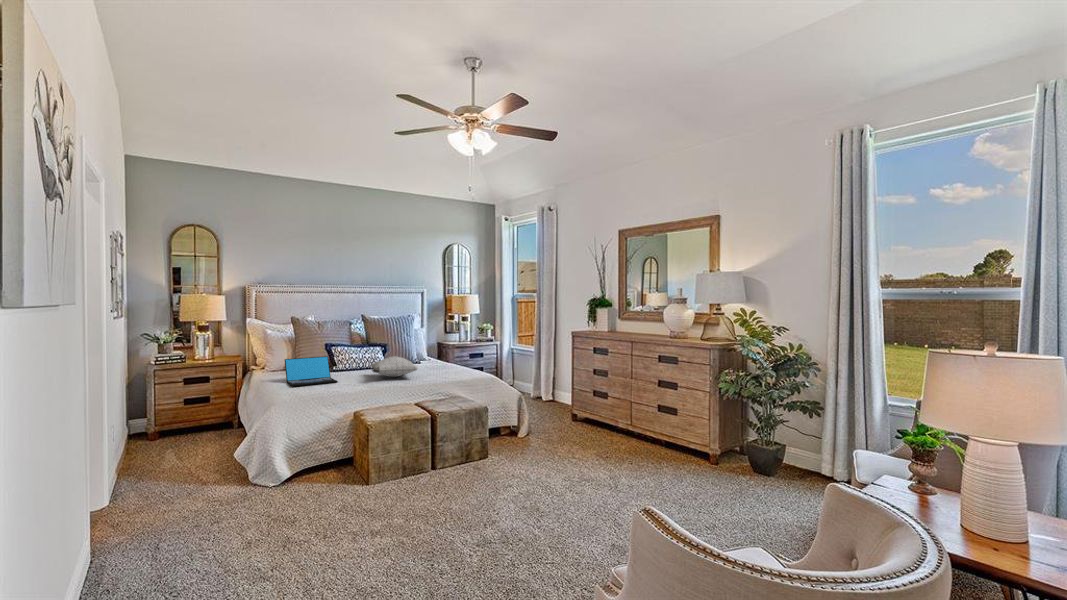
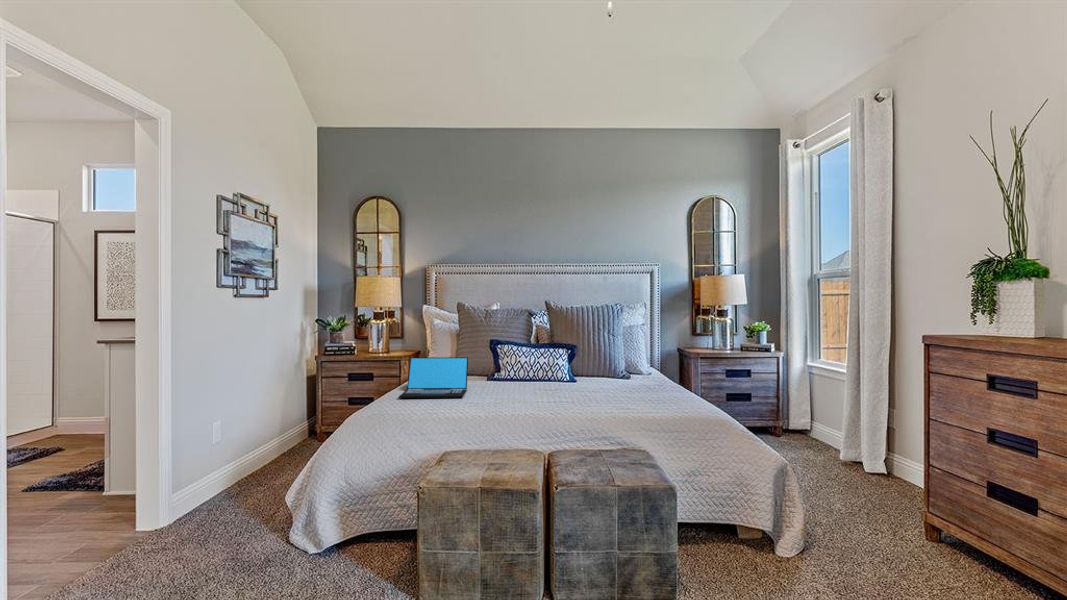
pillow: present [371,356,418,377] -> none [503,364,588,398]

